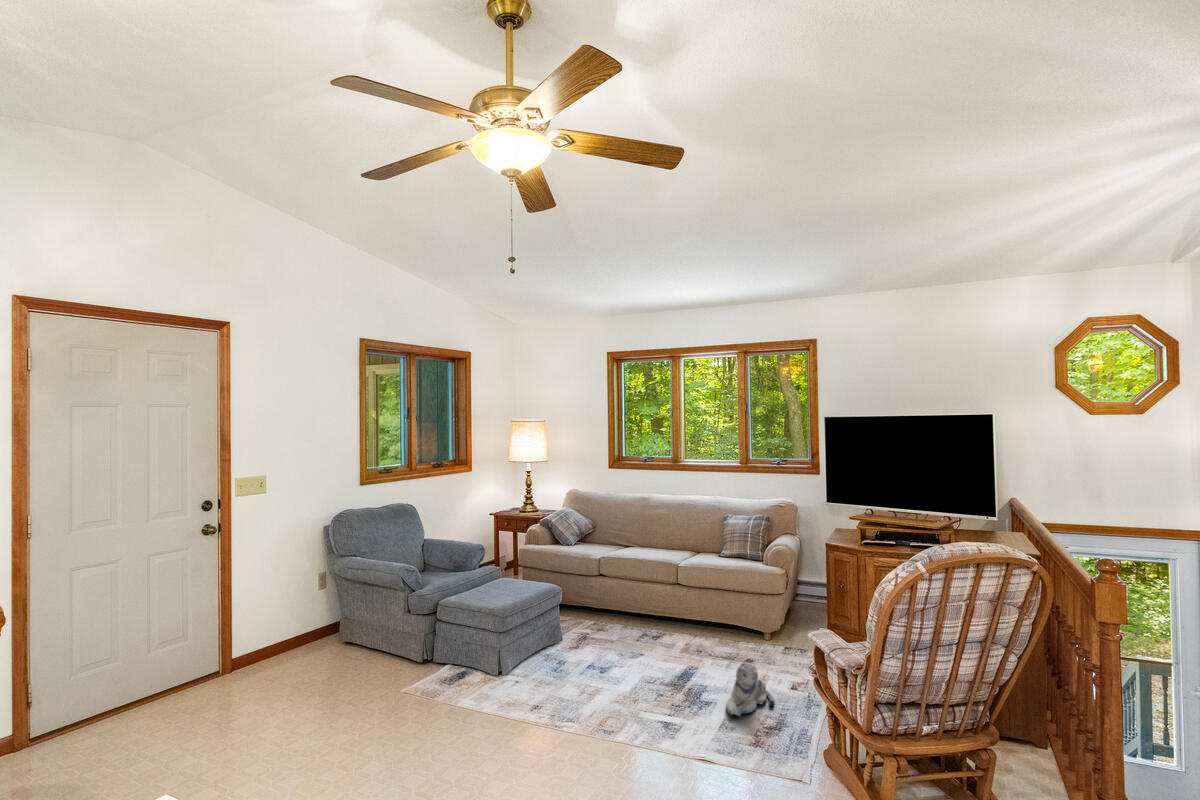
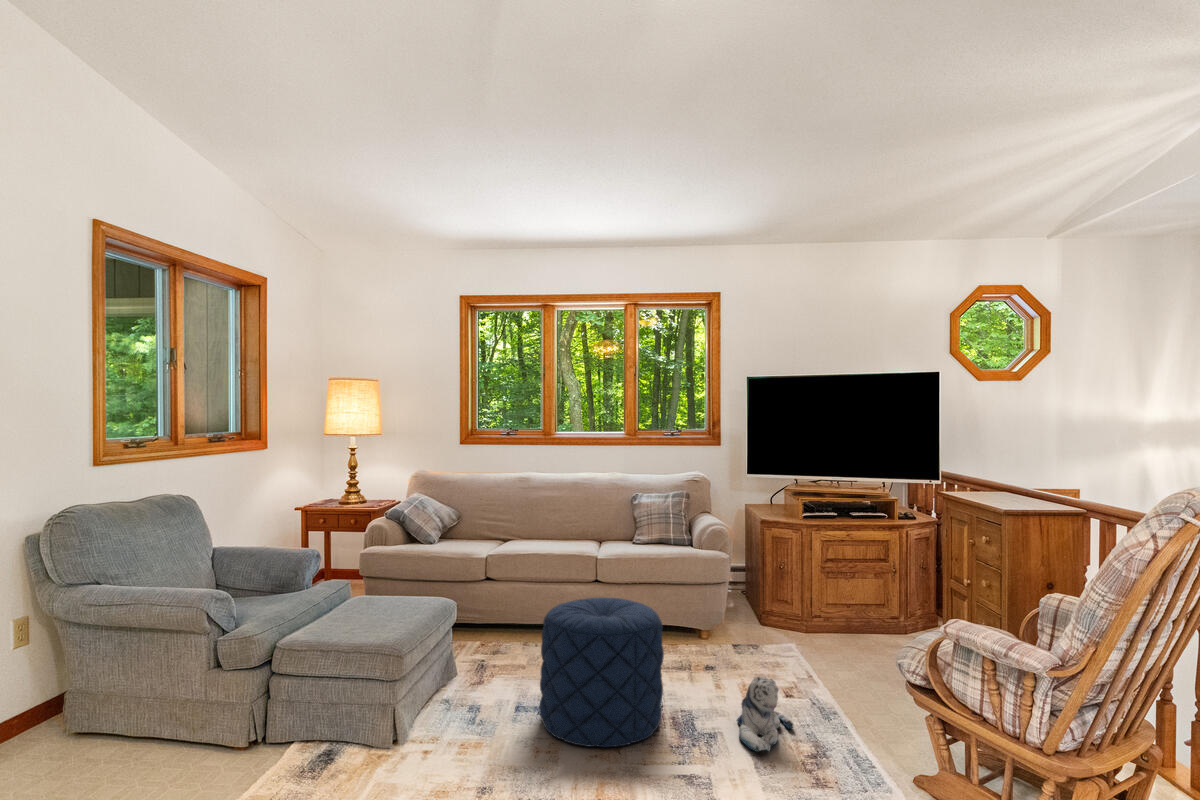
pouf: none [596,594,684,697] -> present [539,597,664,747]

